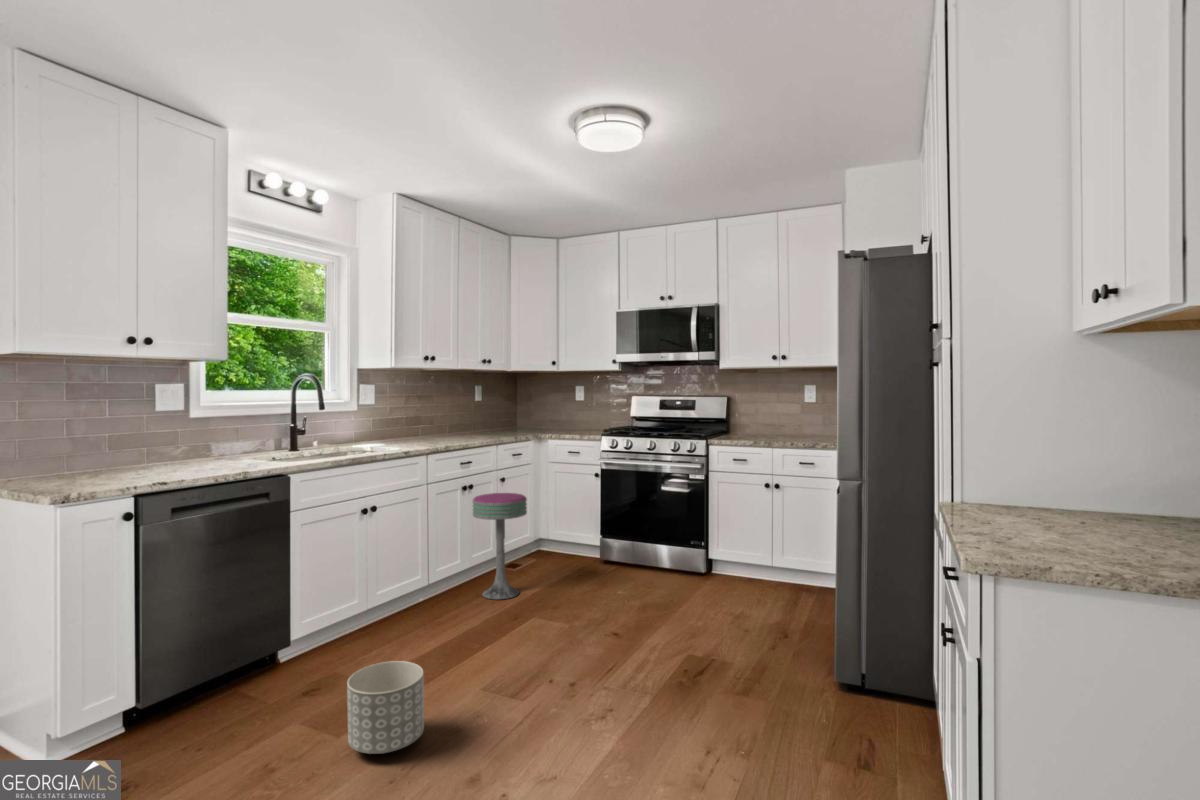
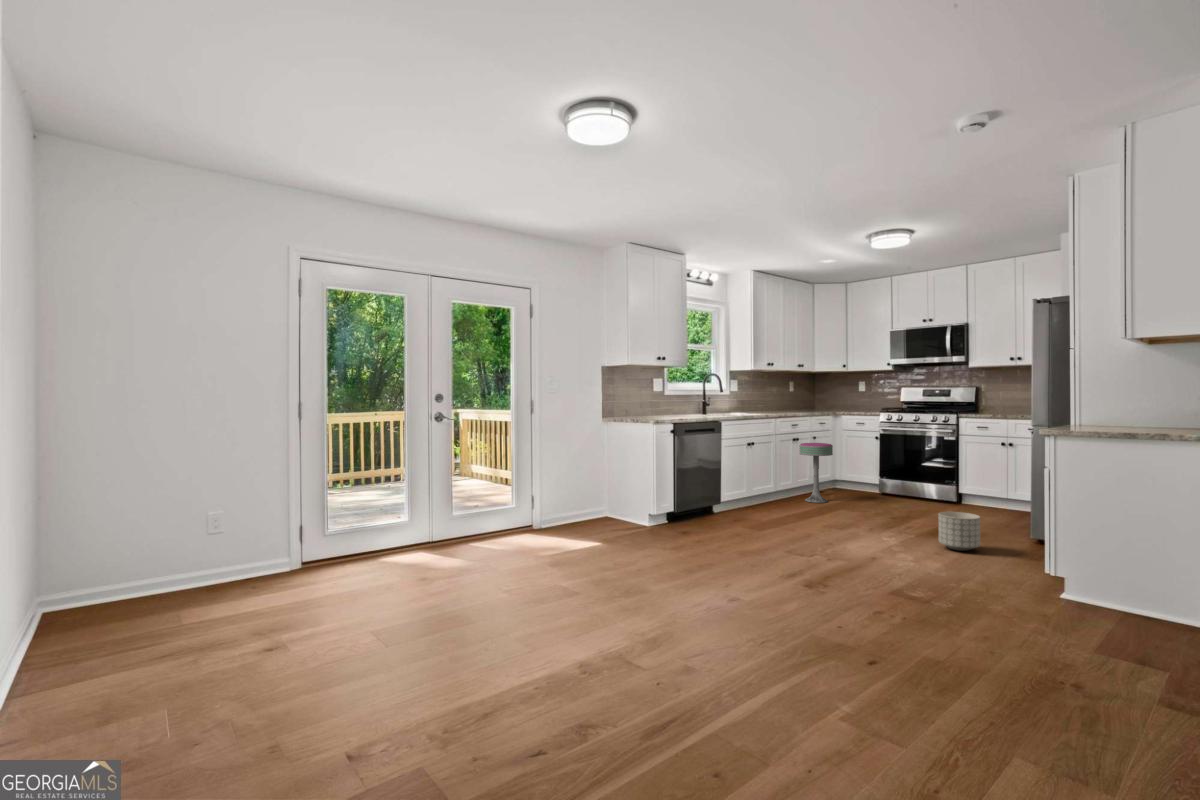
planter: present [347,661,424,754] -> present [938,512,980,551]

